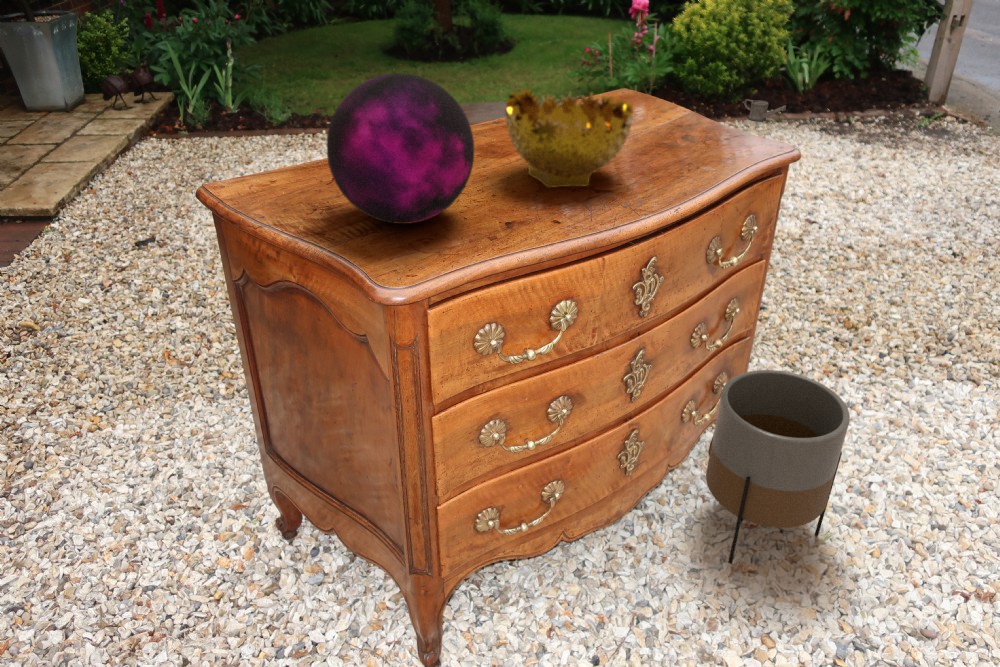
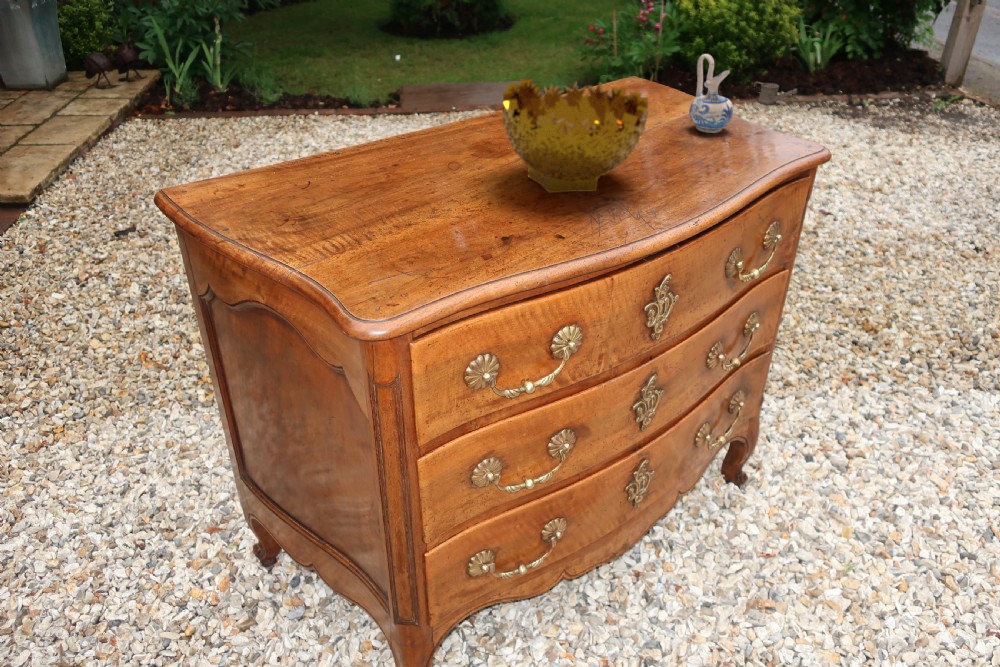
ceramic pitcher: none [672,68,711,138] -> present [689,54,733,133]
decorative orb: present [326,73,474,224] -> none [290,63,464,239]
planter: present [706,370,850,564] -> none [720,389,882,599]

